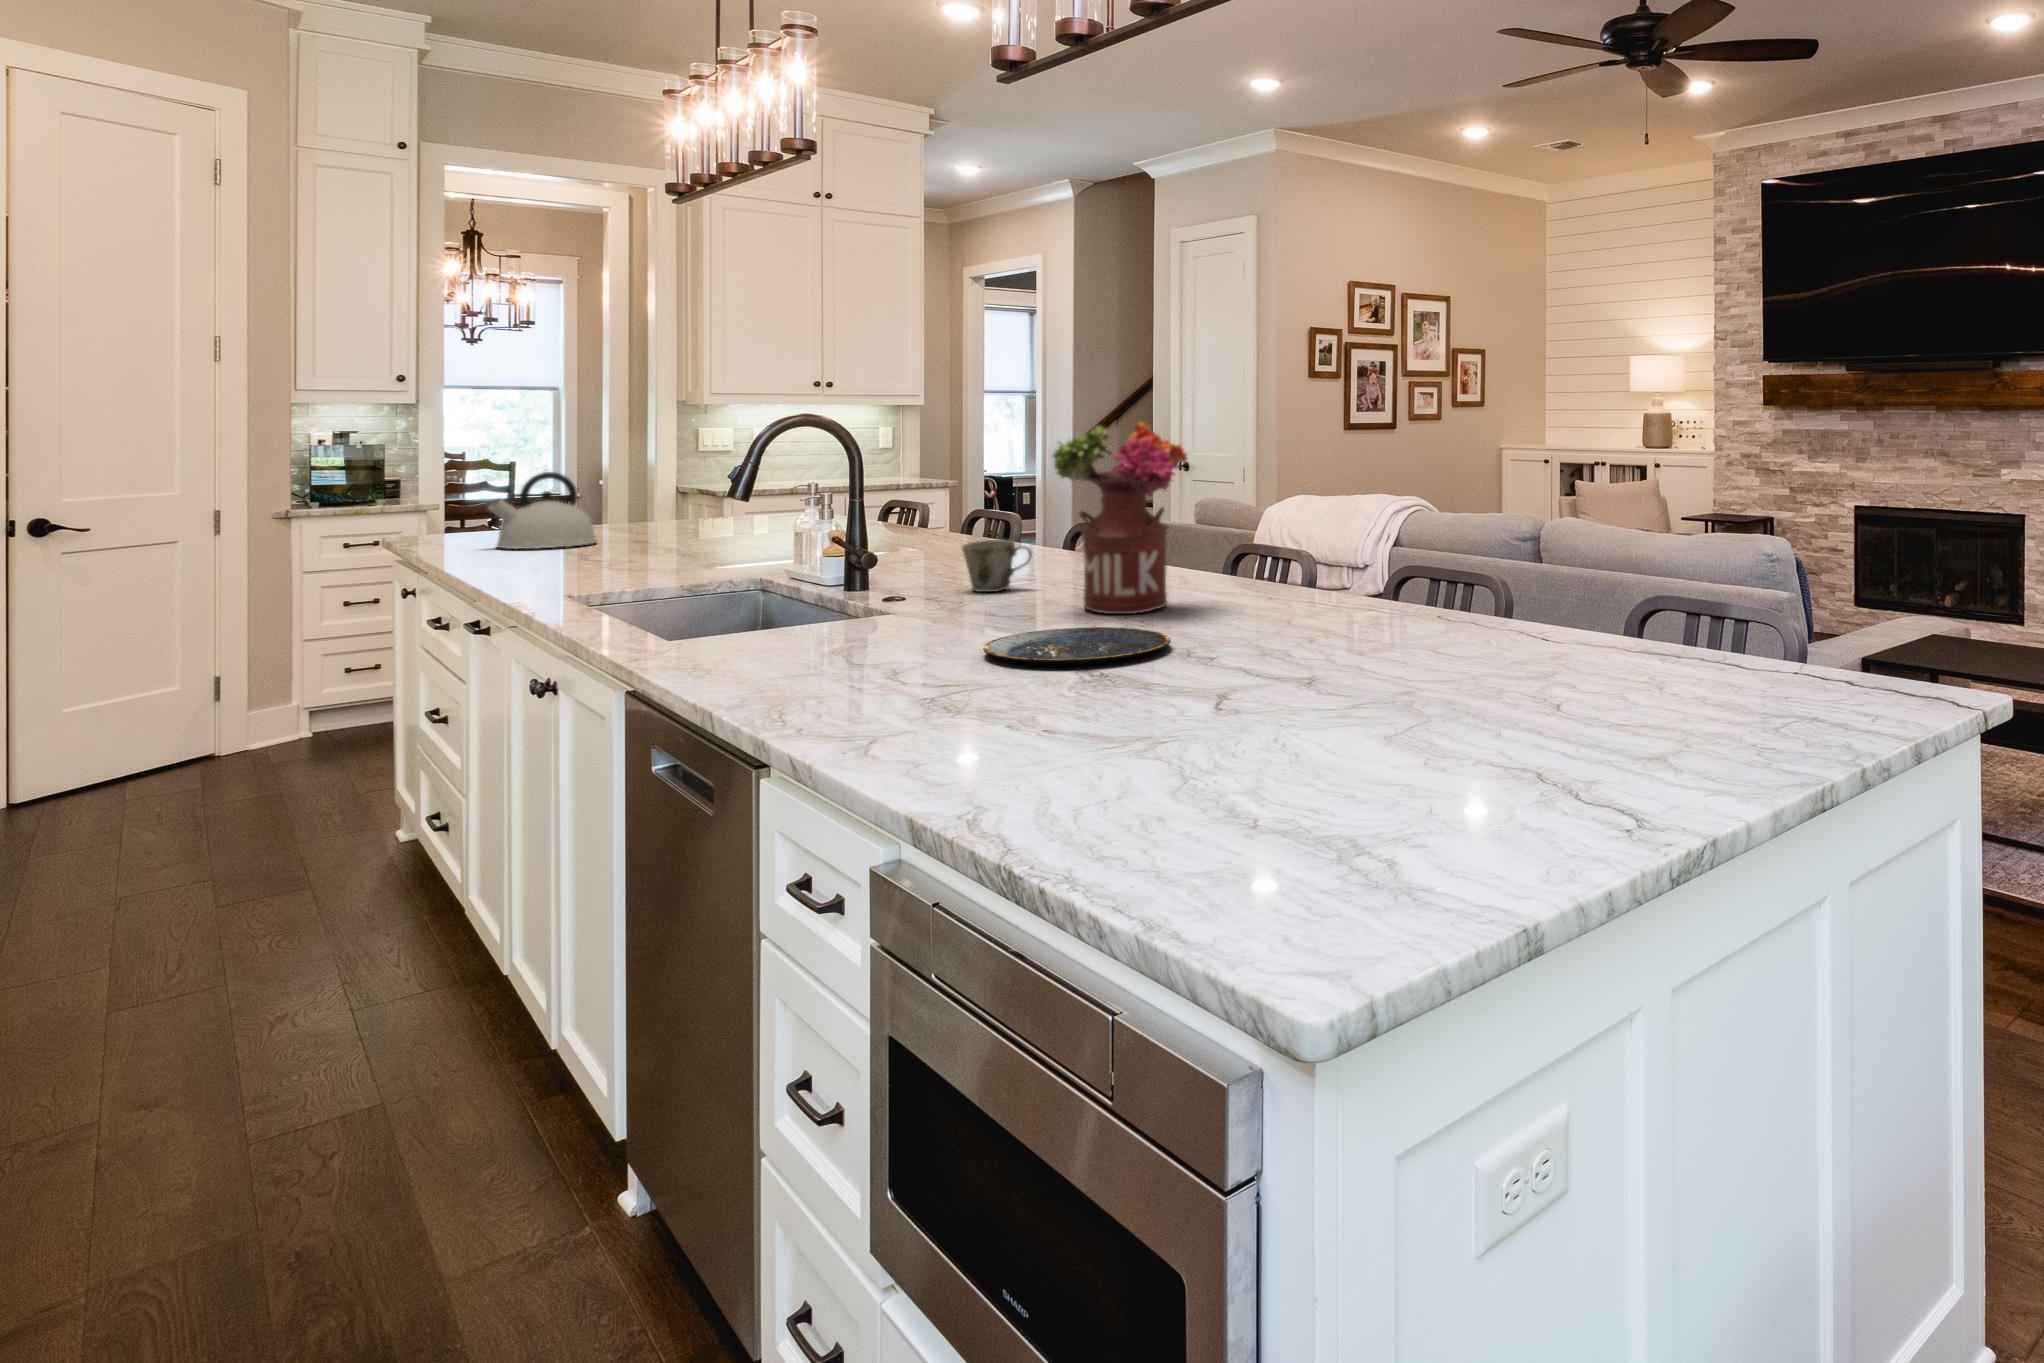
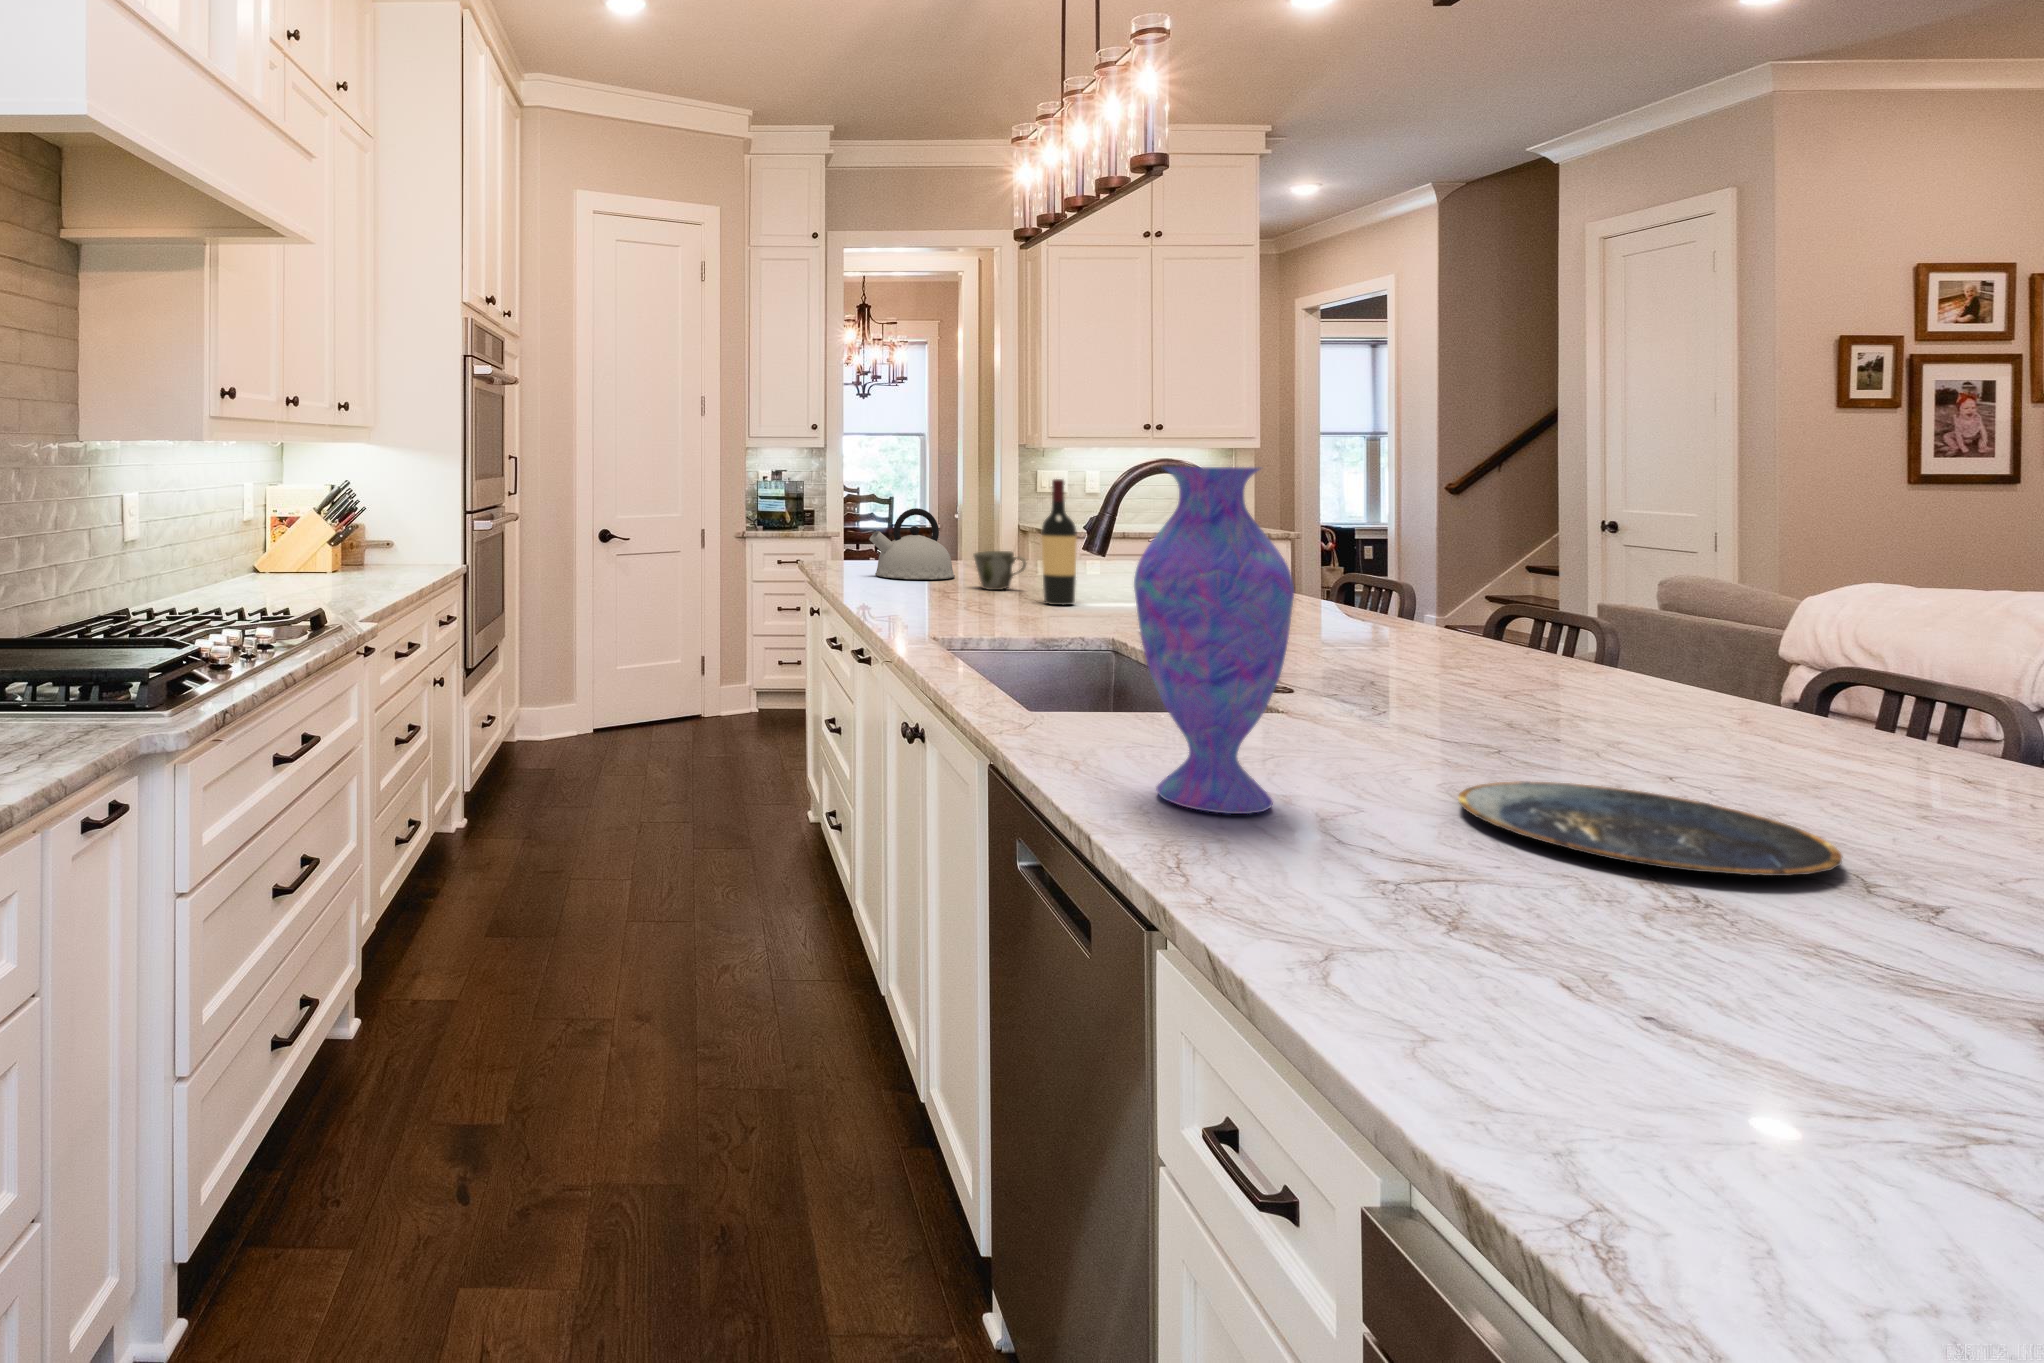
flower arrangement: present [1053,422,1187,614] -> none [1532,467,1801,771]
vase: none [754,424,874,682] -> present [1134,467,1294,814]
wine bottle: none [694,437,730,559] -> present [1041,479,1077,605]
mug: present [962,540,1032,592] -> present [974,551,1026,590]

